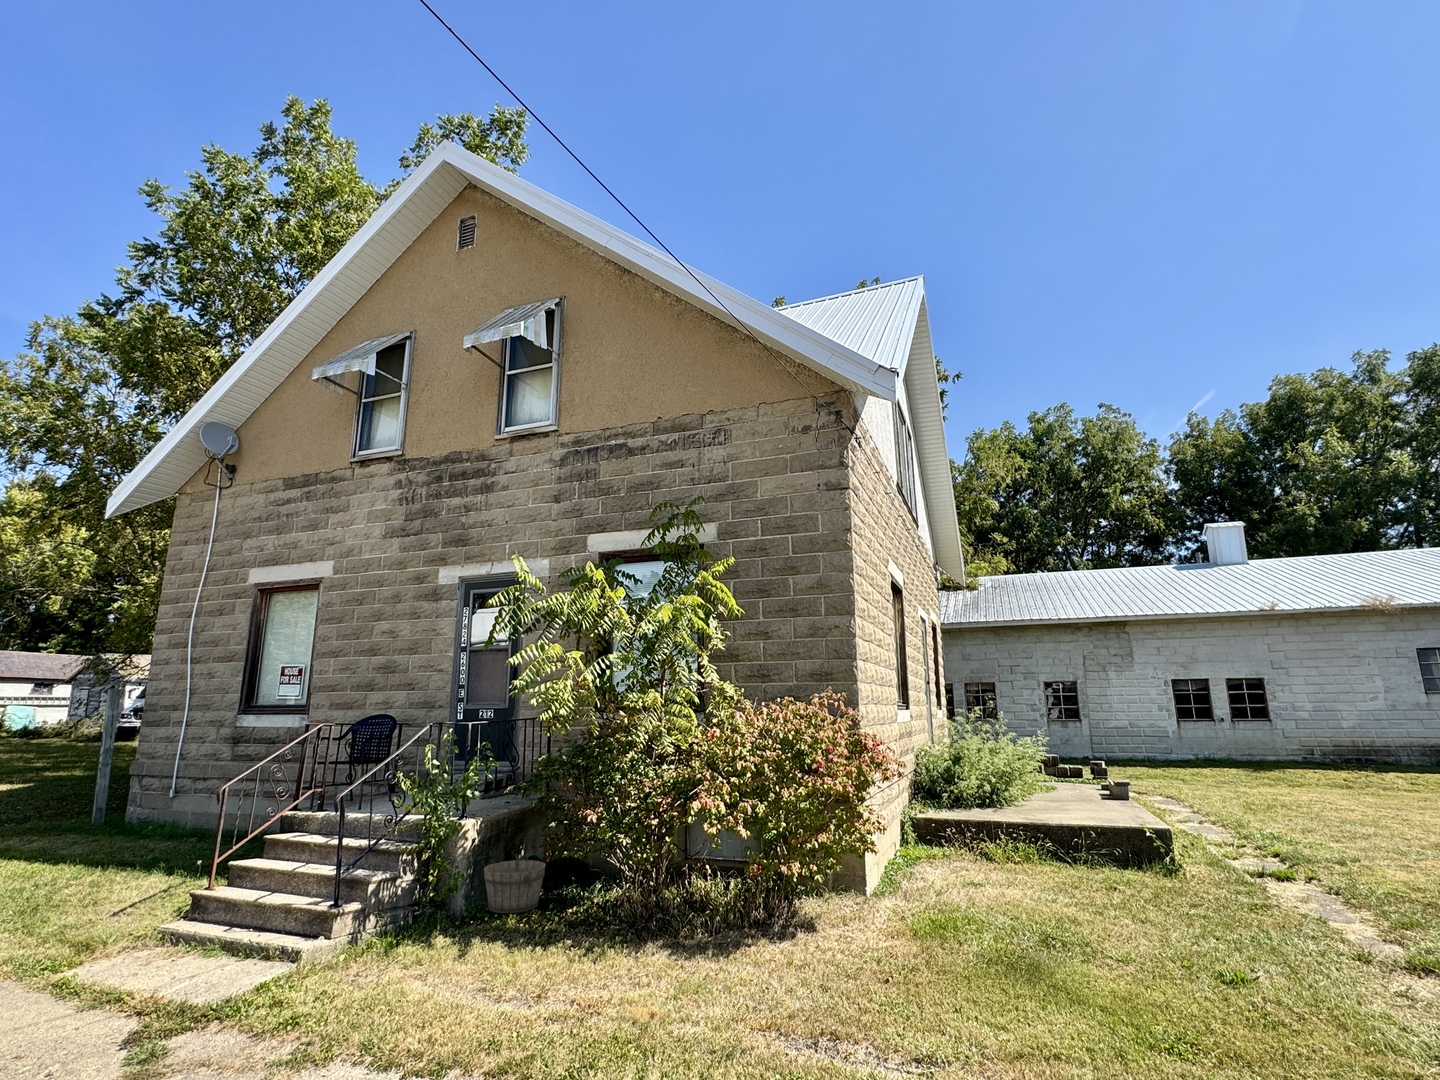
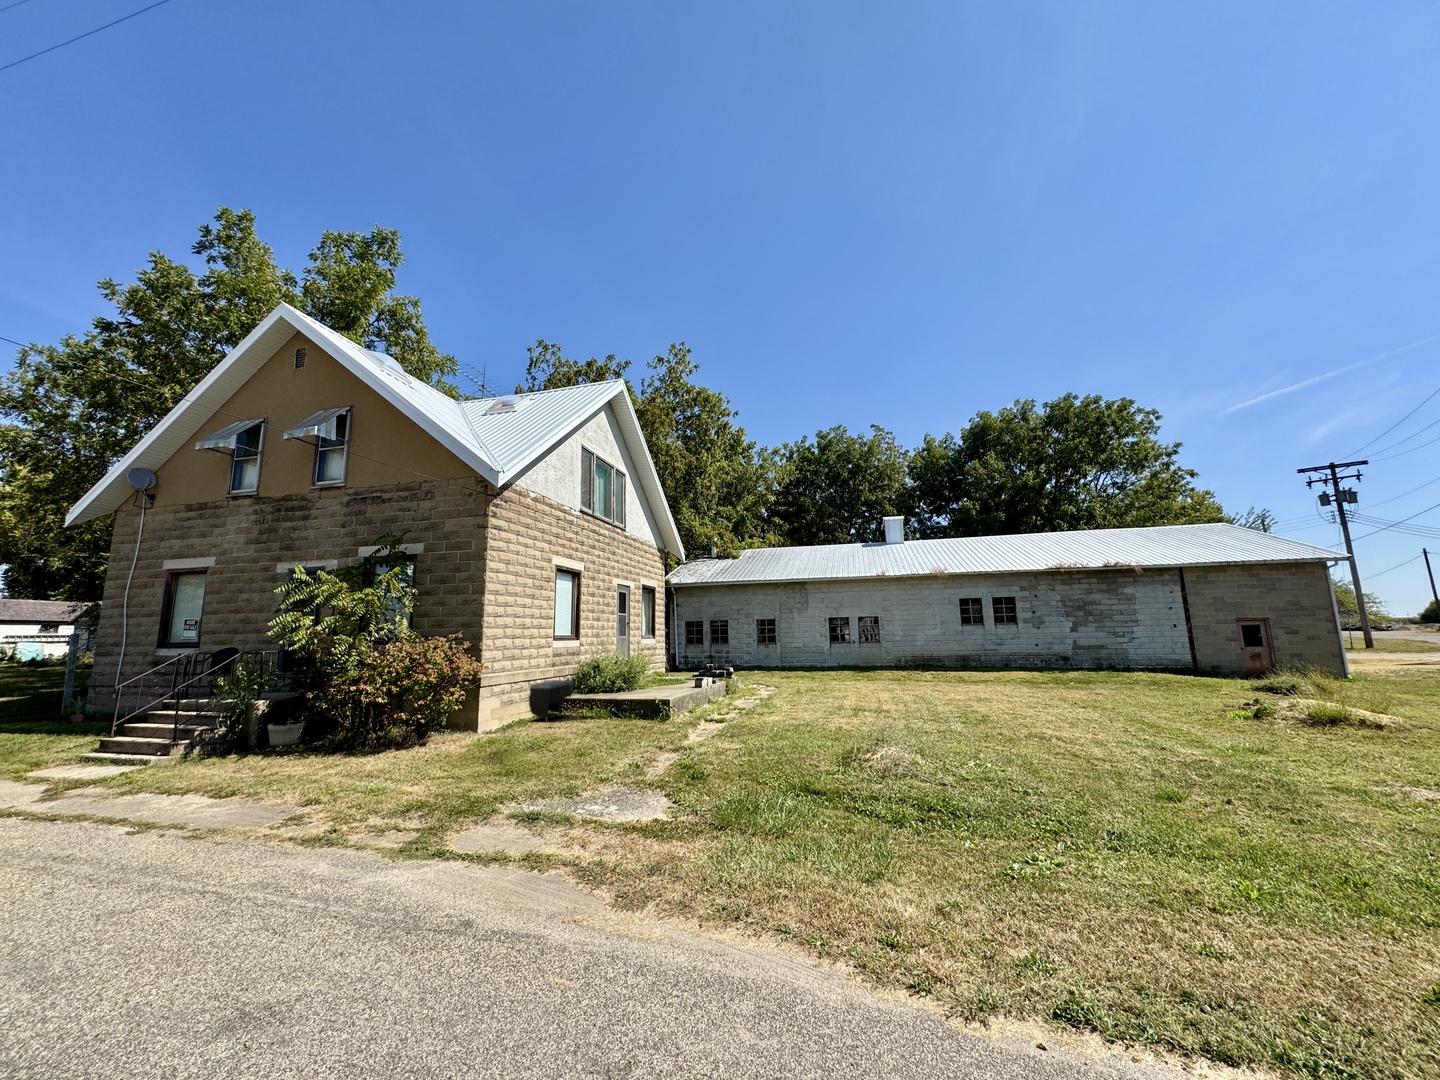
storage bench: none [893,781,956,866] -> present [529,680,573,721]
decorative plant: none [90,793,148,838] -> present [70,697,83,723]

